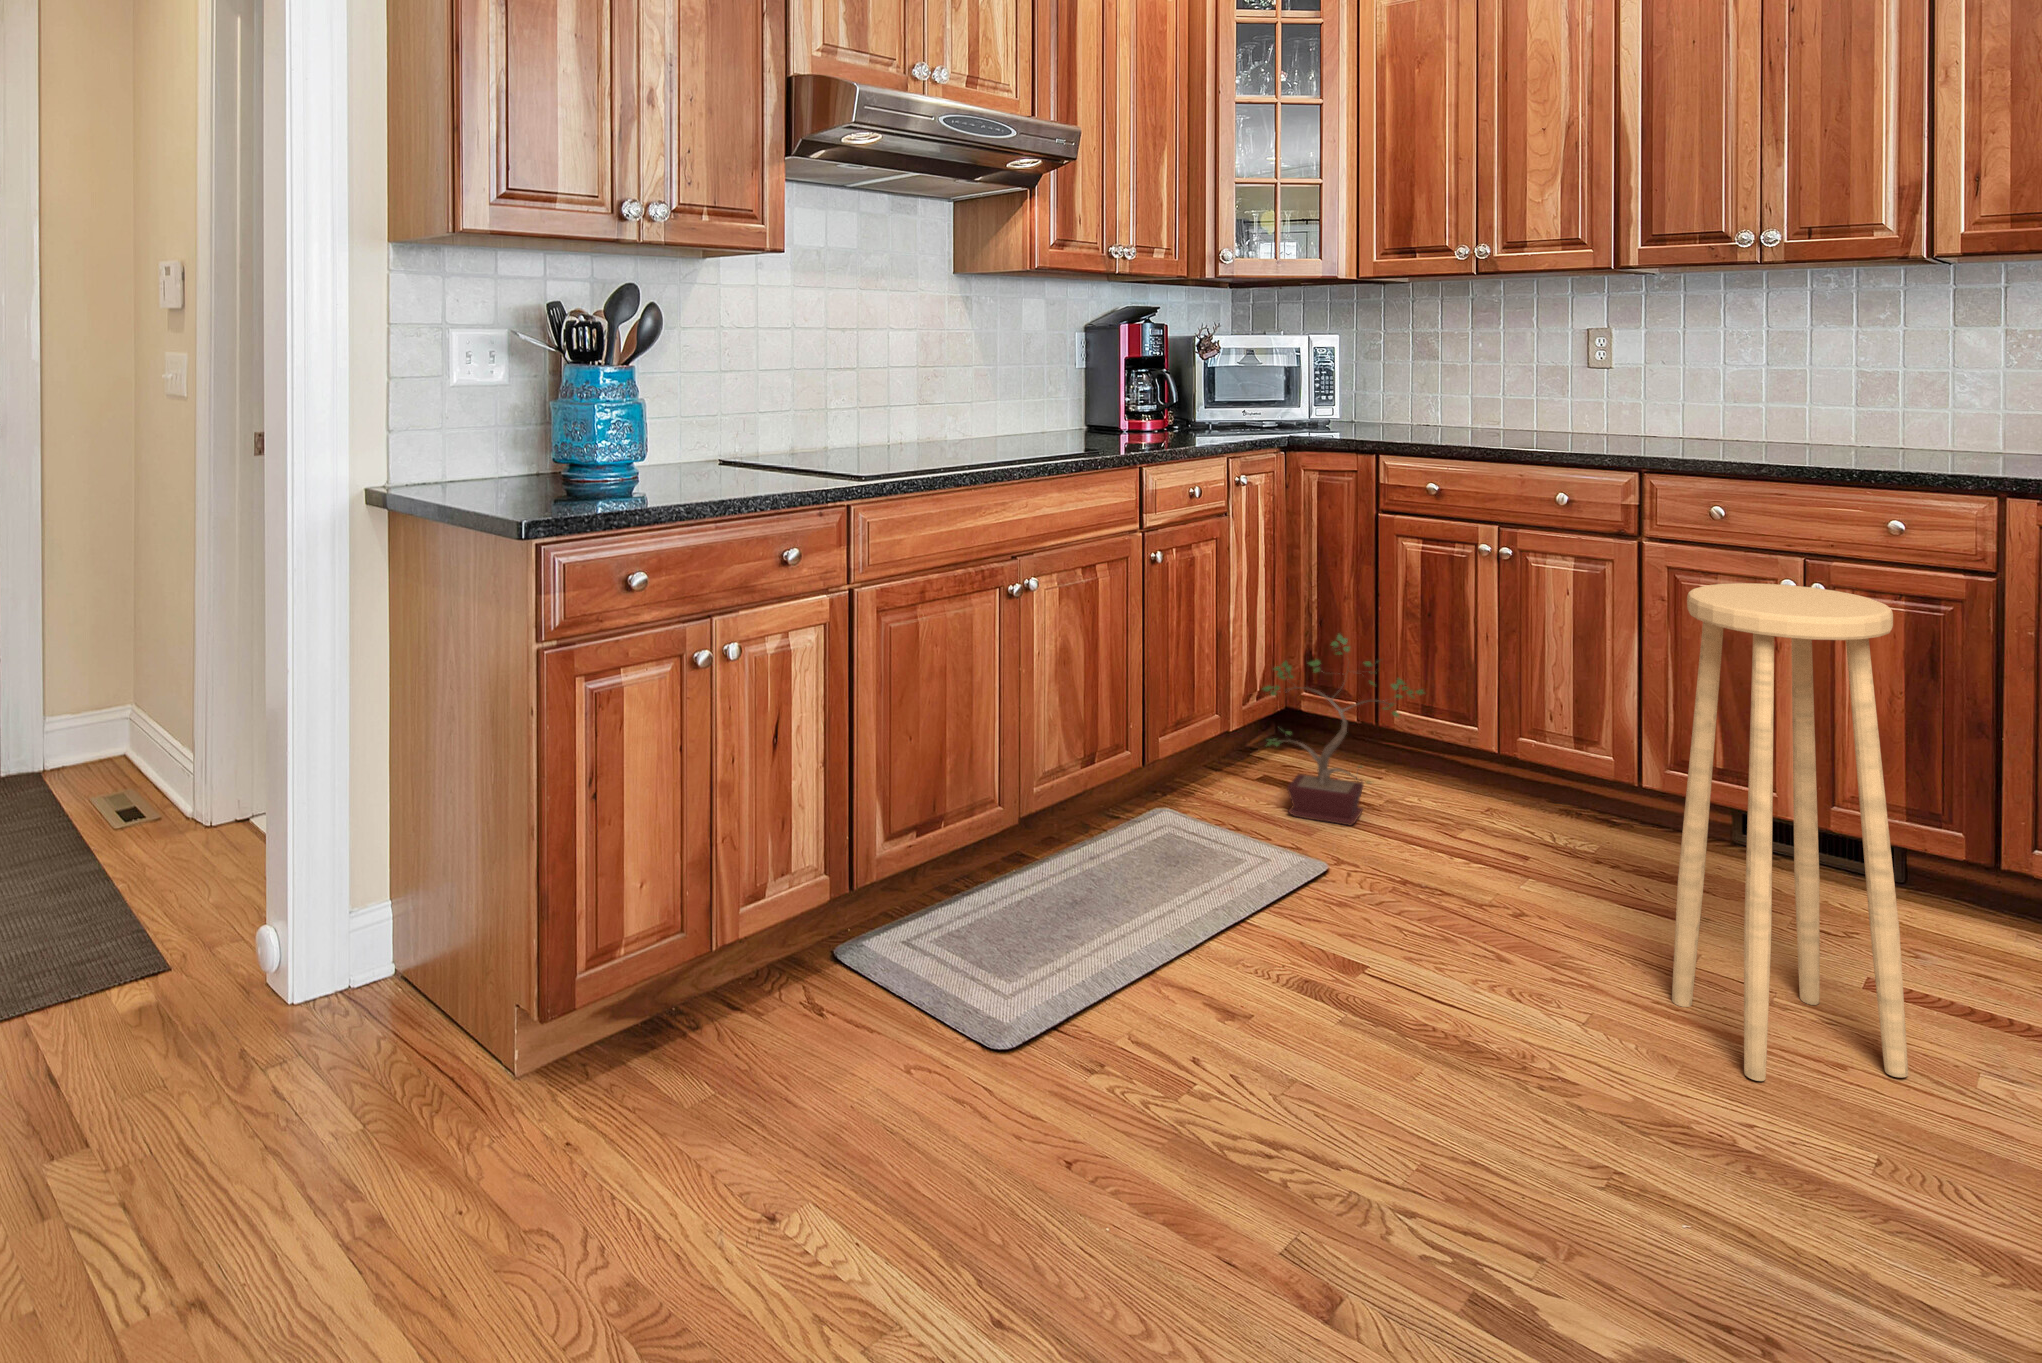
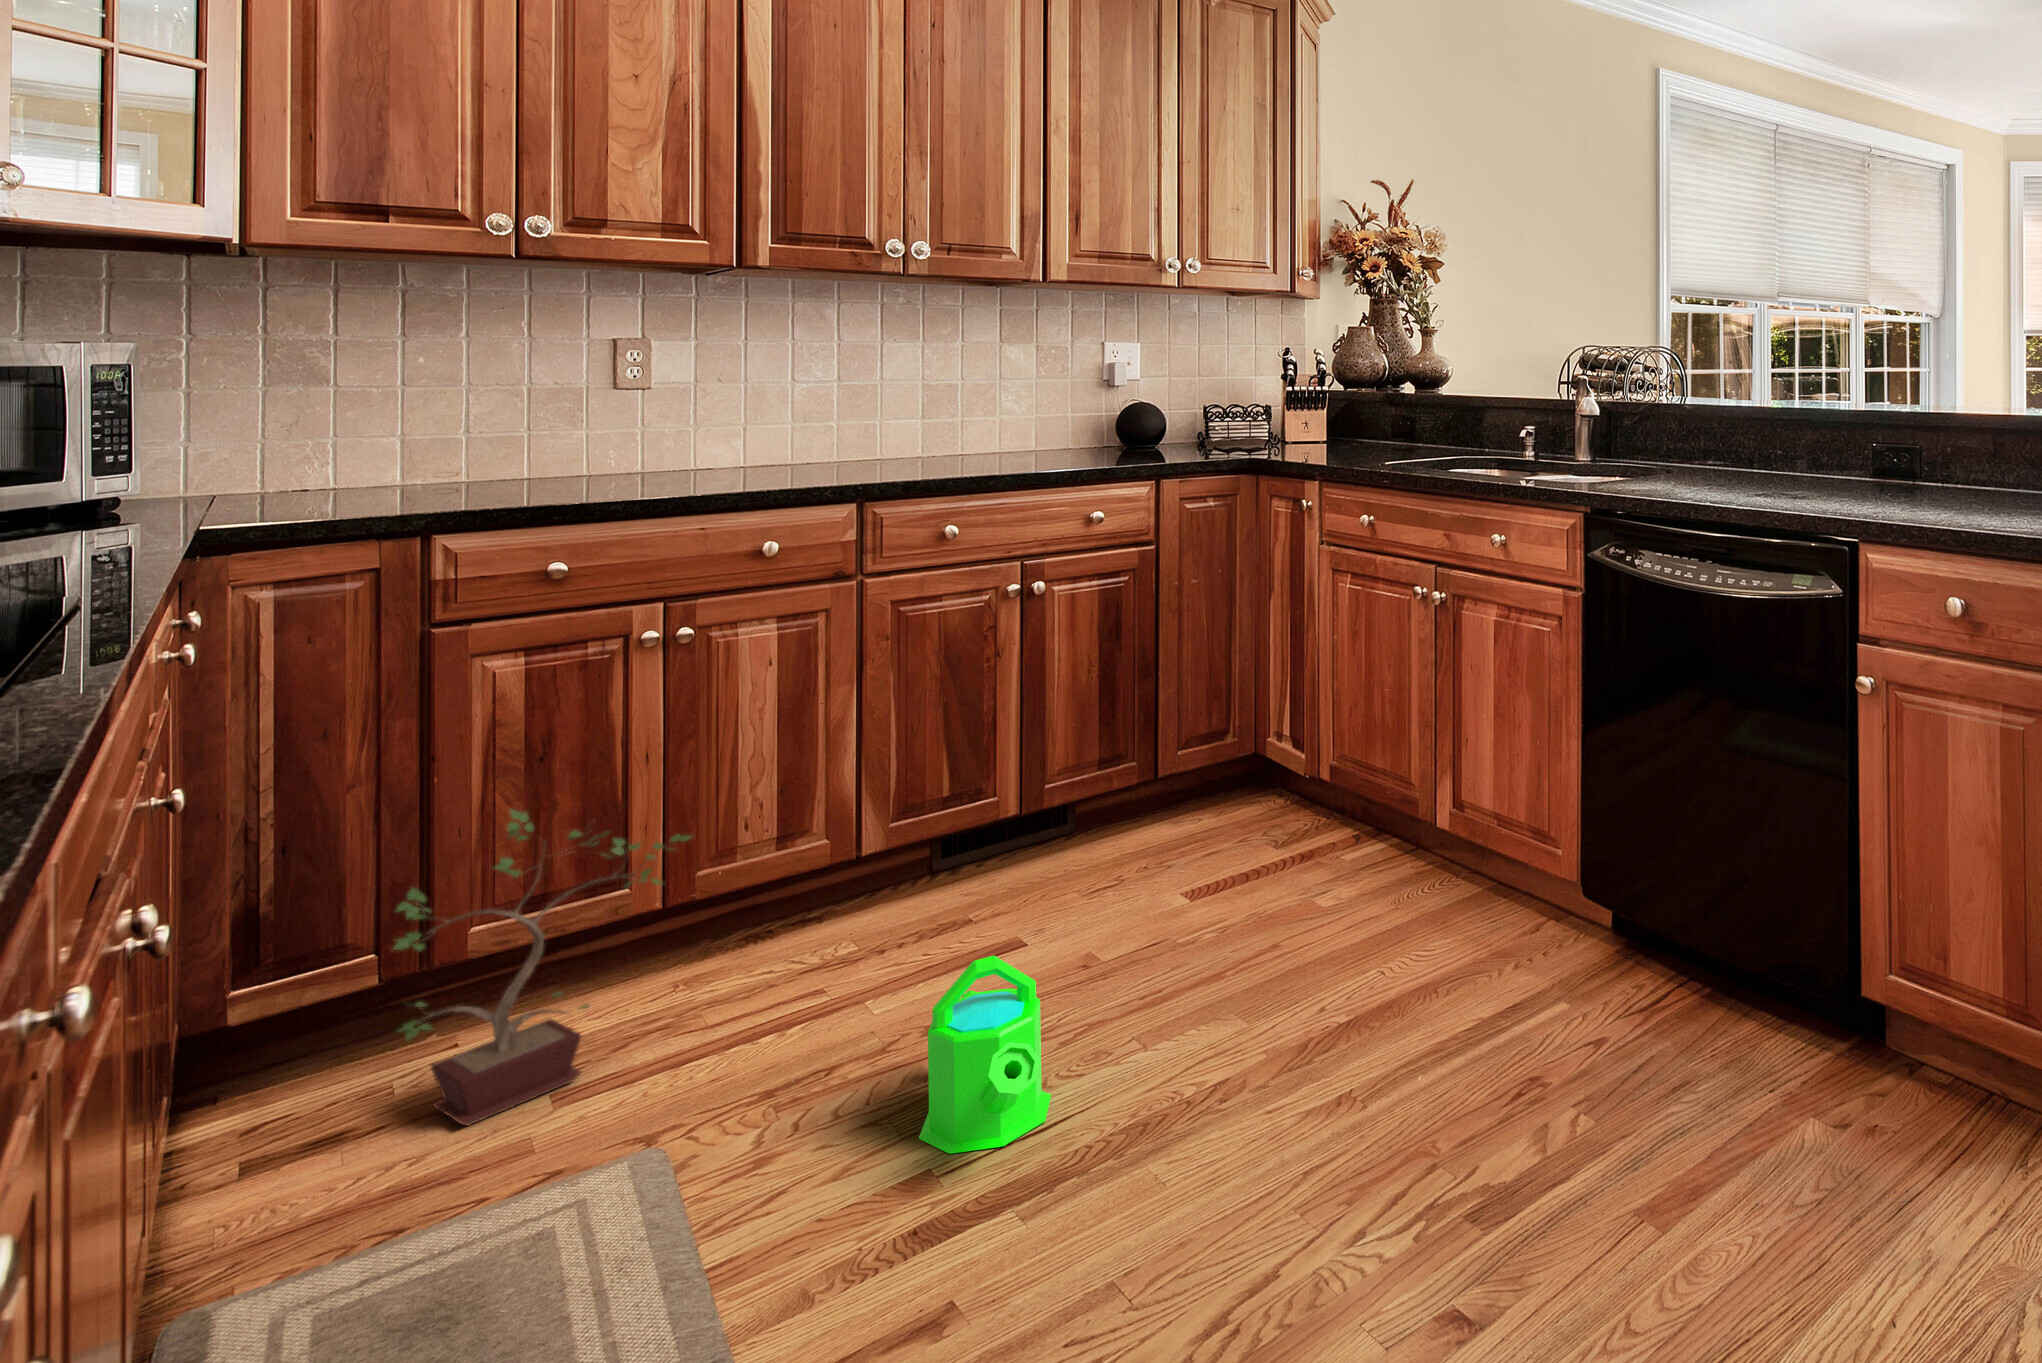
stool: present [1672,583,1908,1081] -> none [1145,563,1317,997]
watering can: none [1360,841,1483,1001] -> present [919,956,1051,1154]

